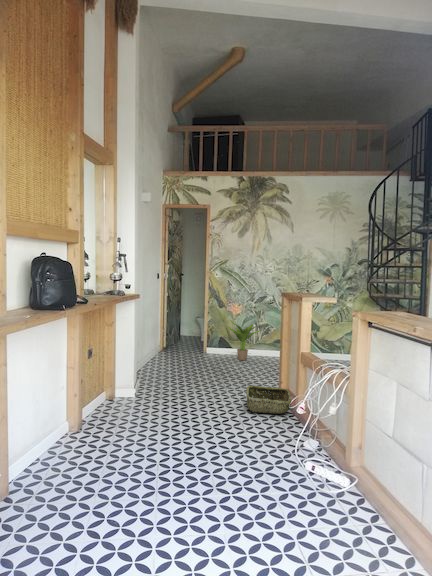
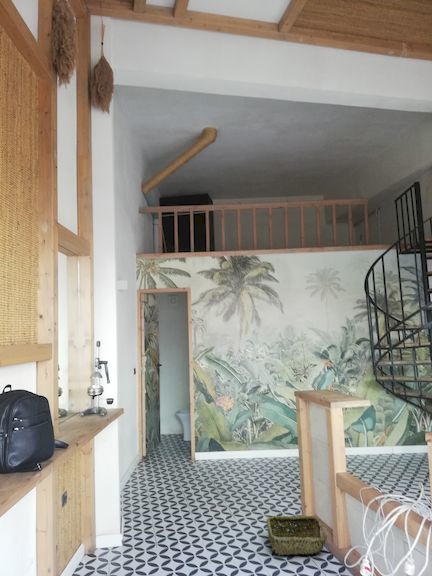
potted plant: present [229,321,259,361] -> none [220,419,257,465]

